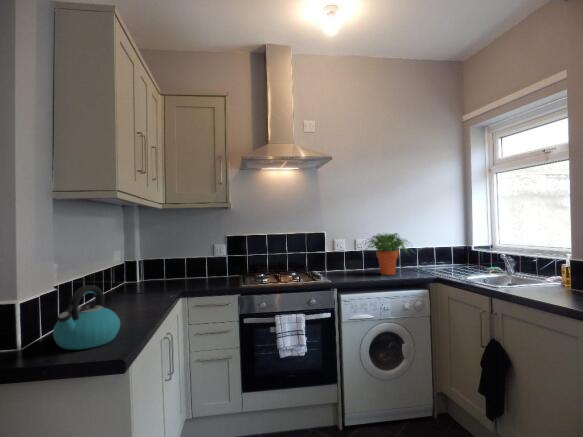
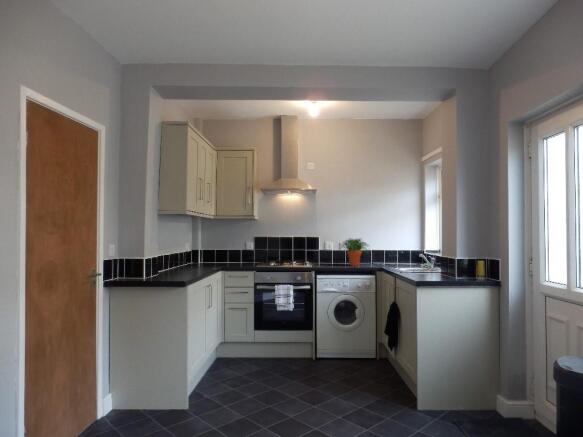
kettle: present [53,285,120,350] -> none [158,253,186,279]

